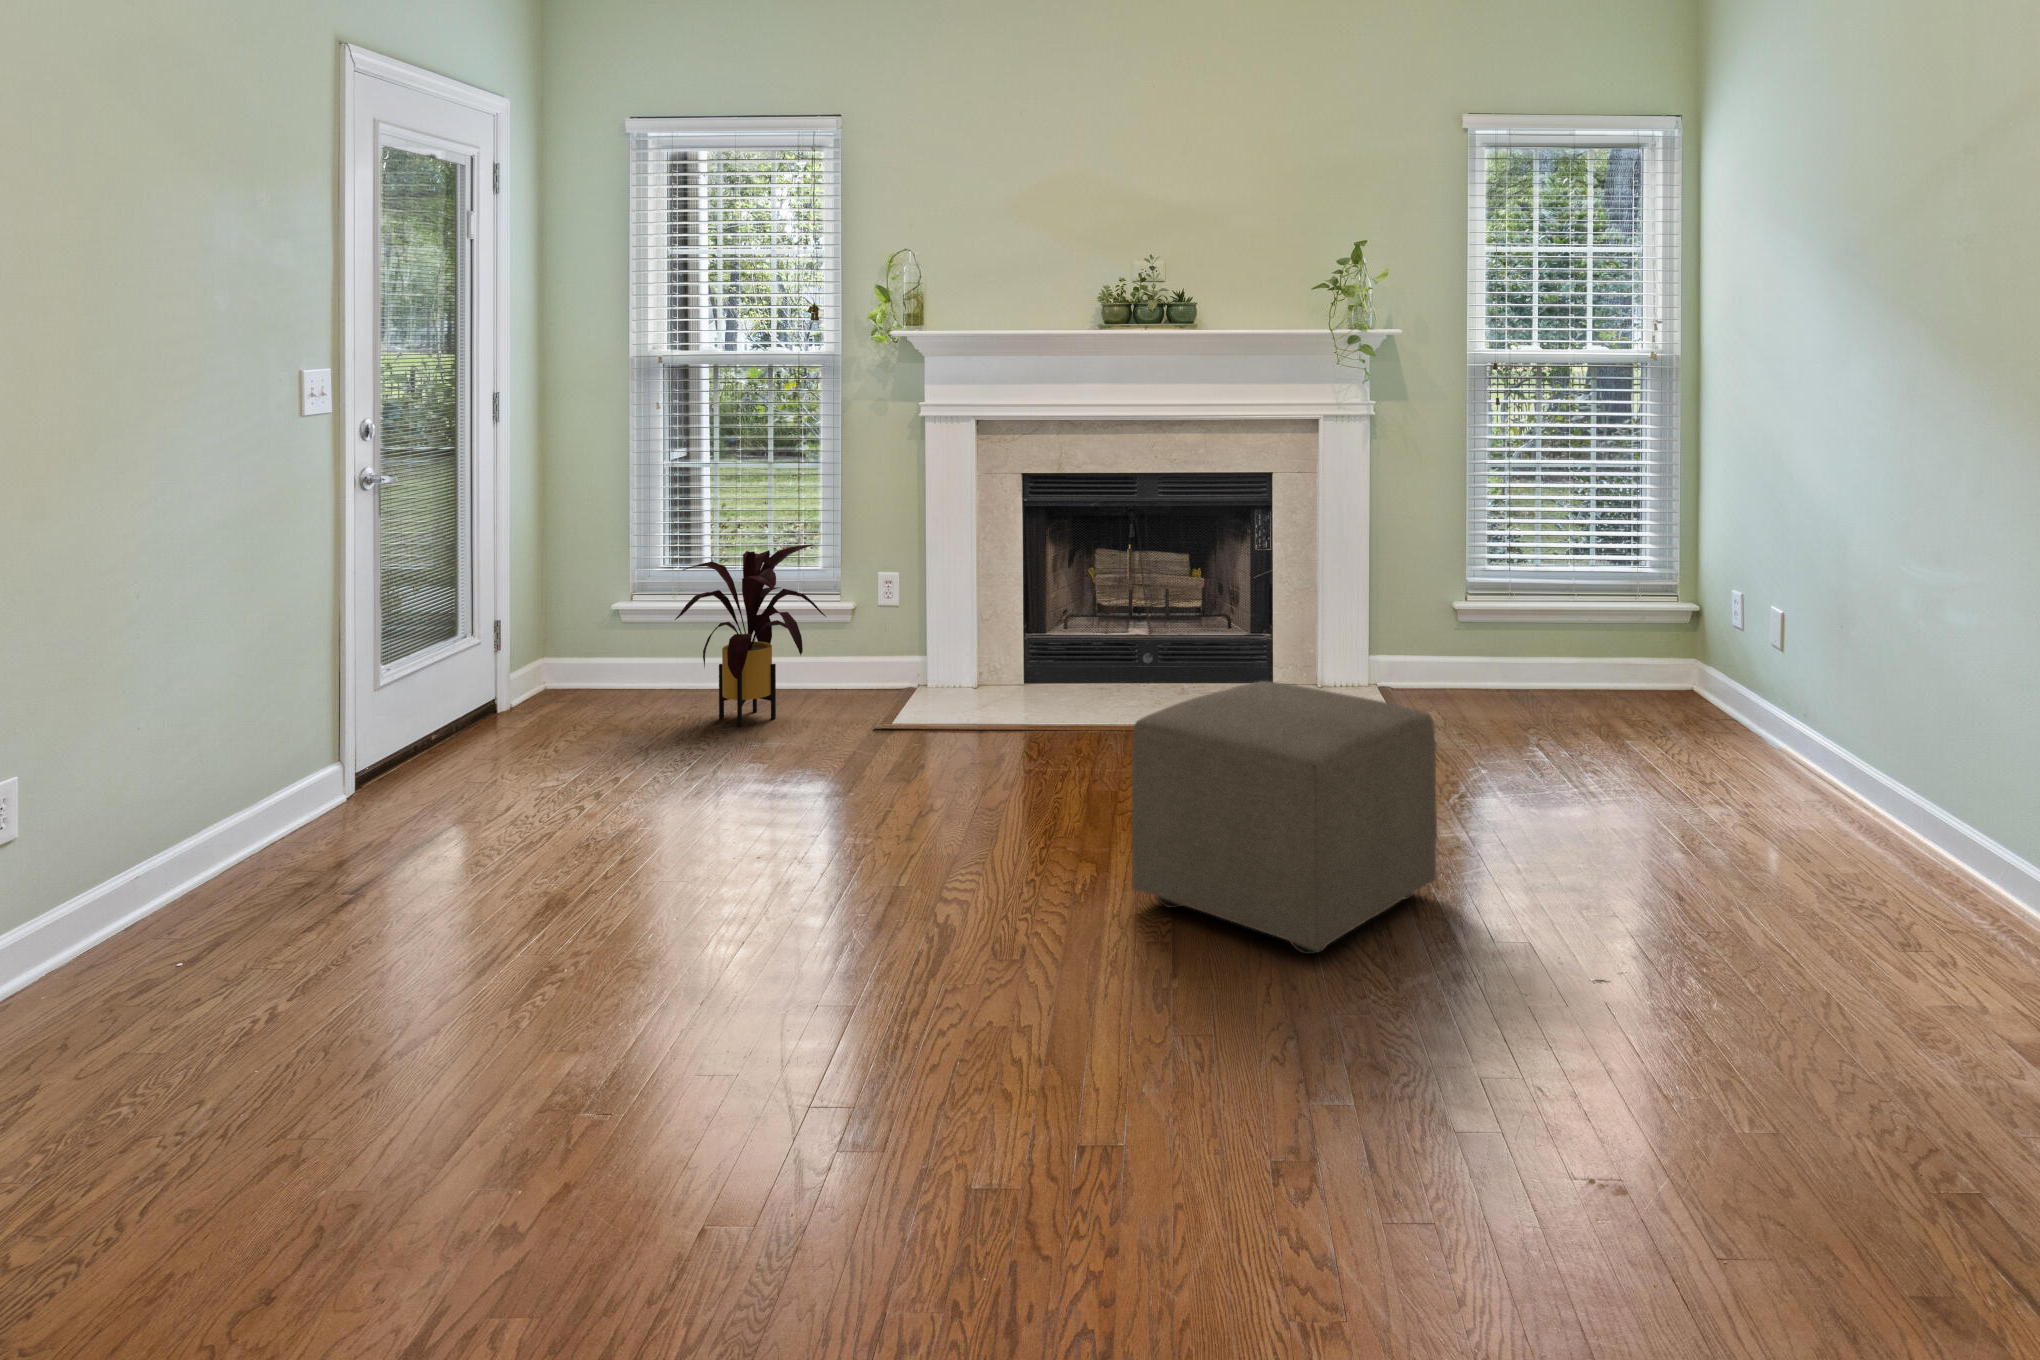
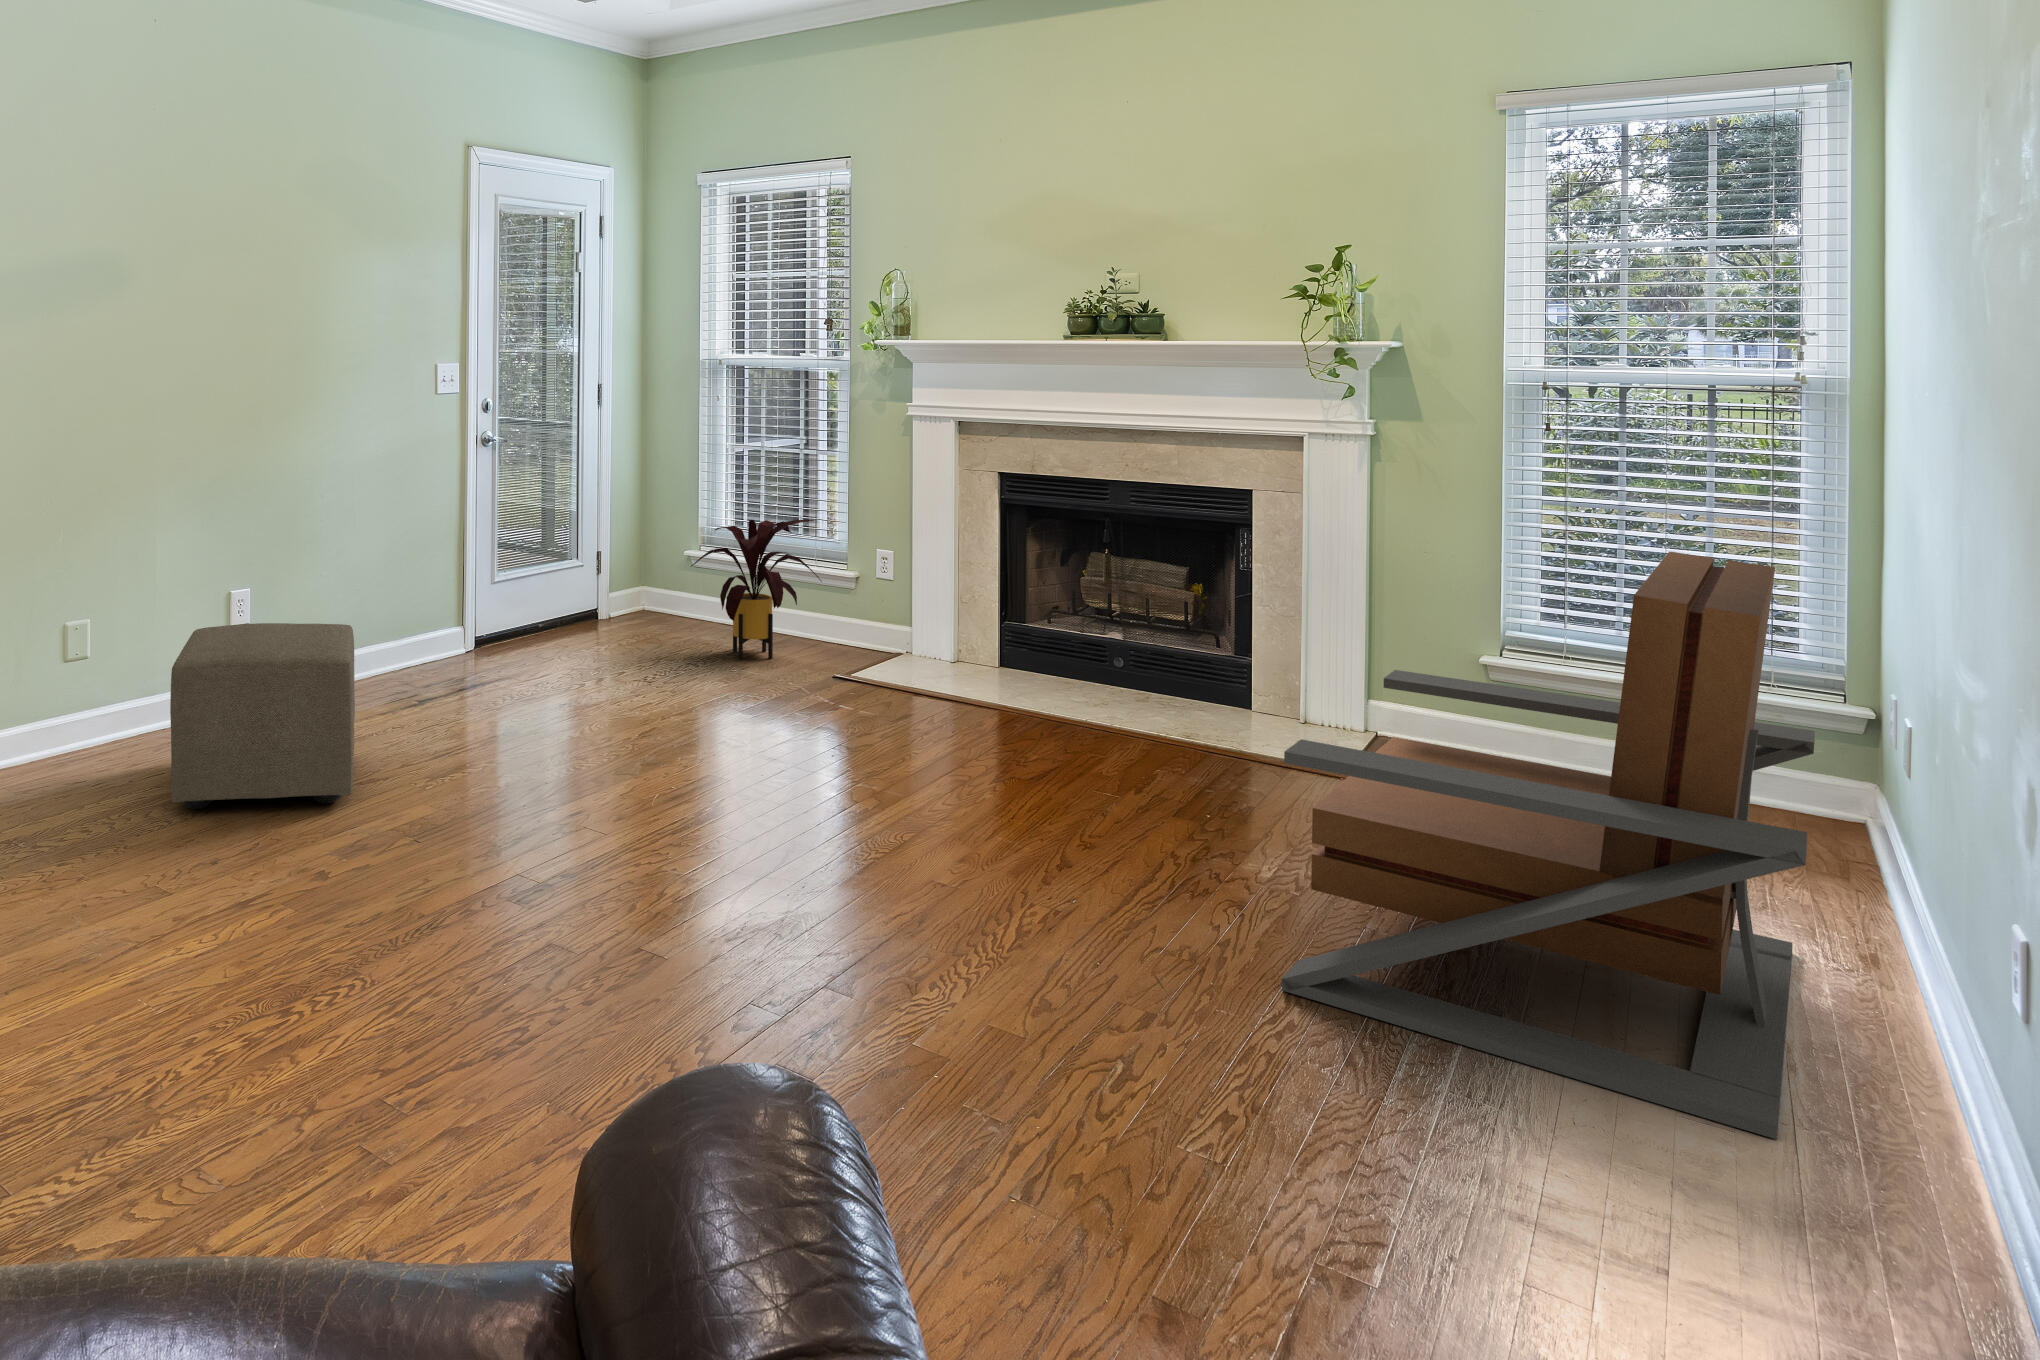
lounge chair: none [1536,494,2018,939] -> present [1282,552,1815,1139]
ottoman: present [1132,681,1437,954] -> present [170,623,355,809]

